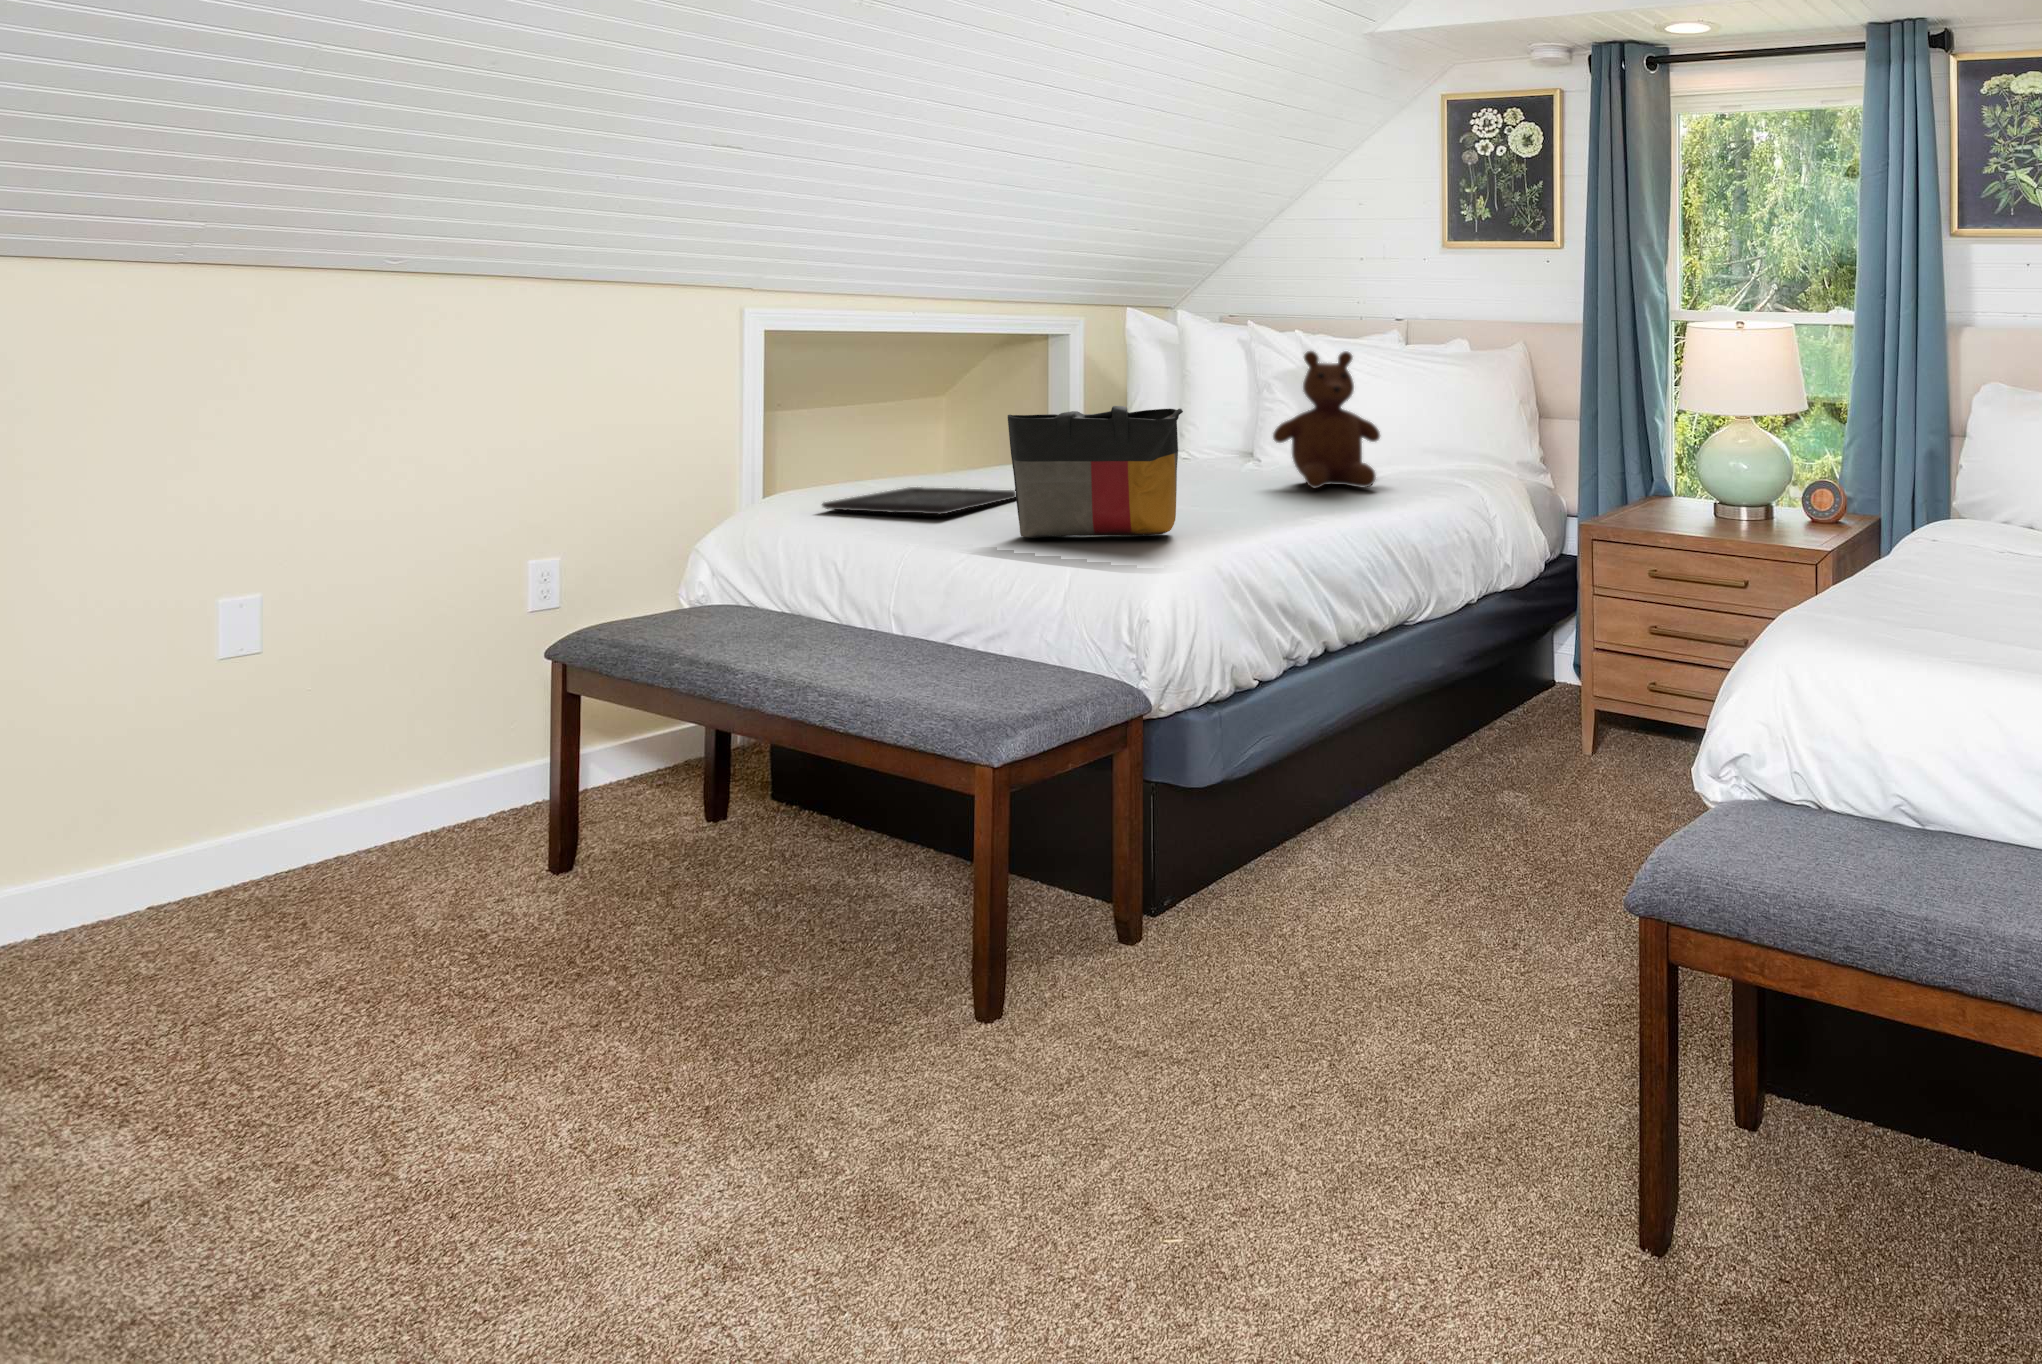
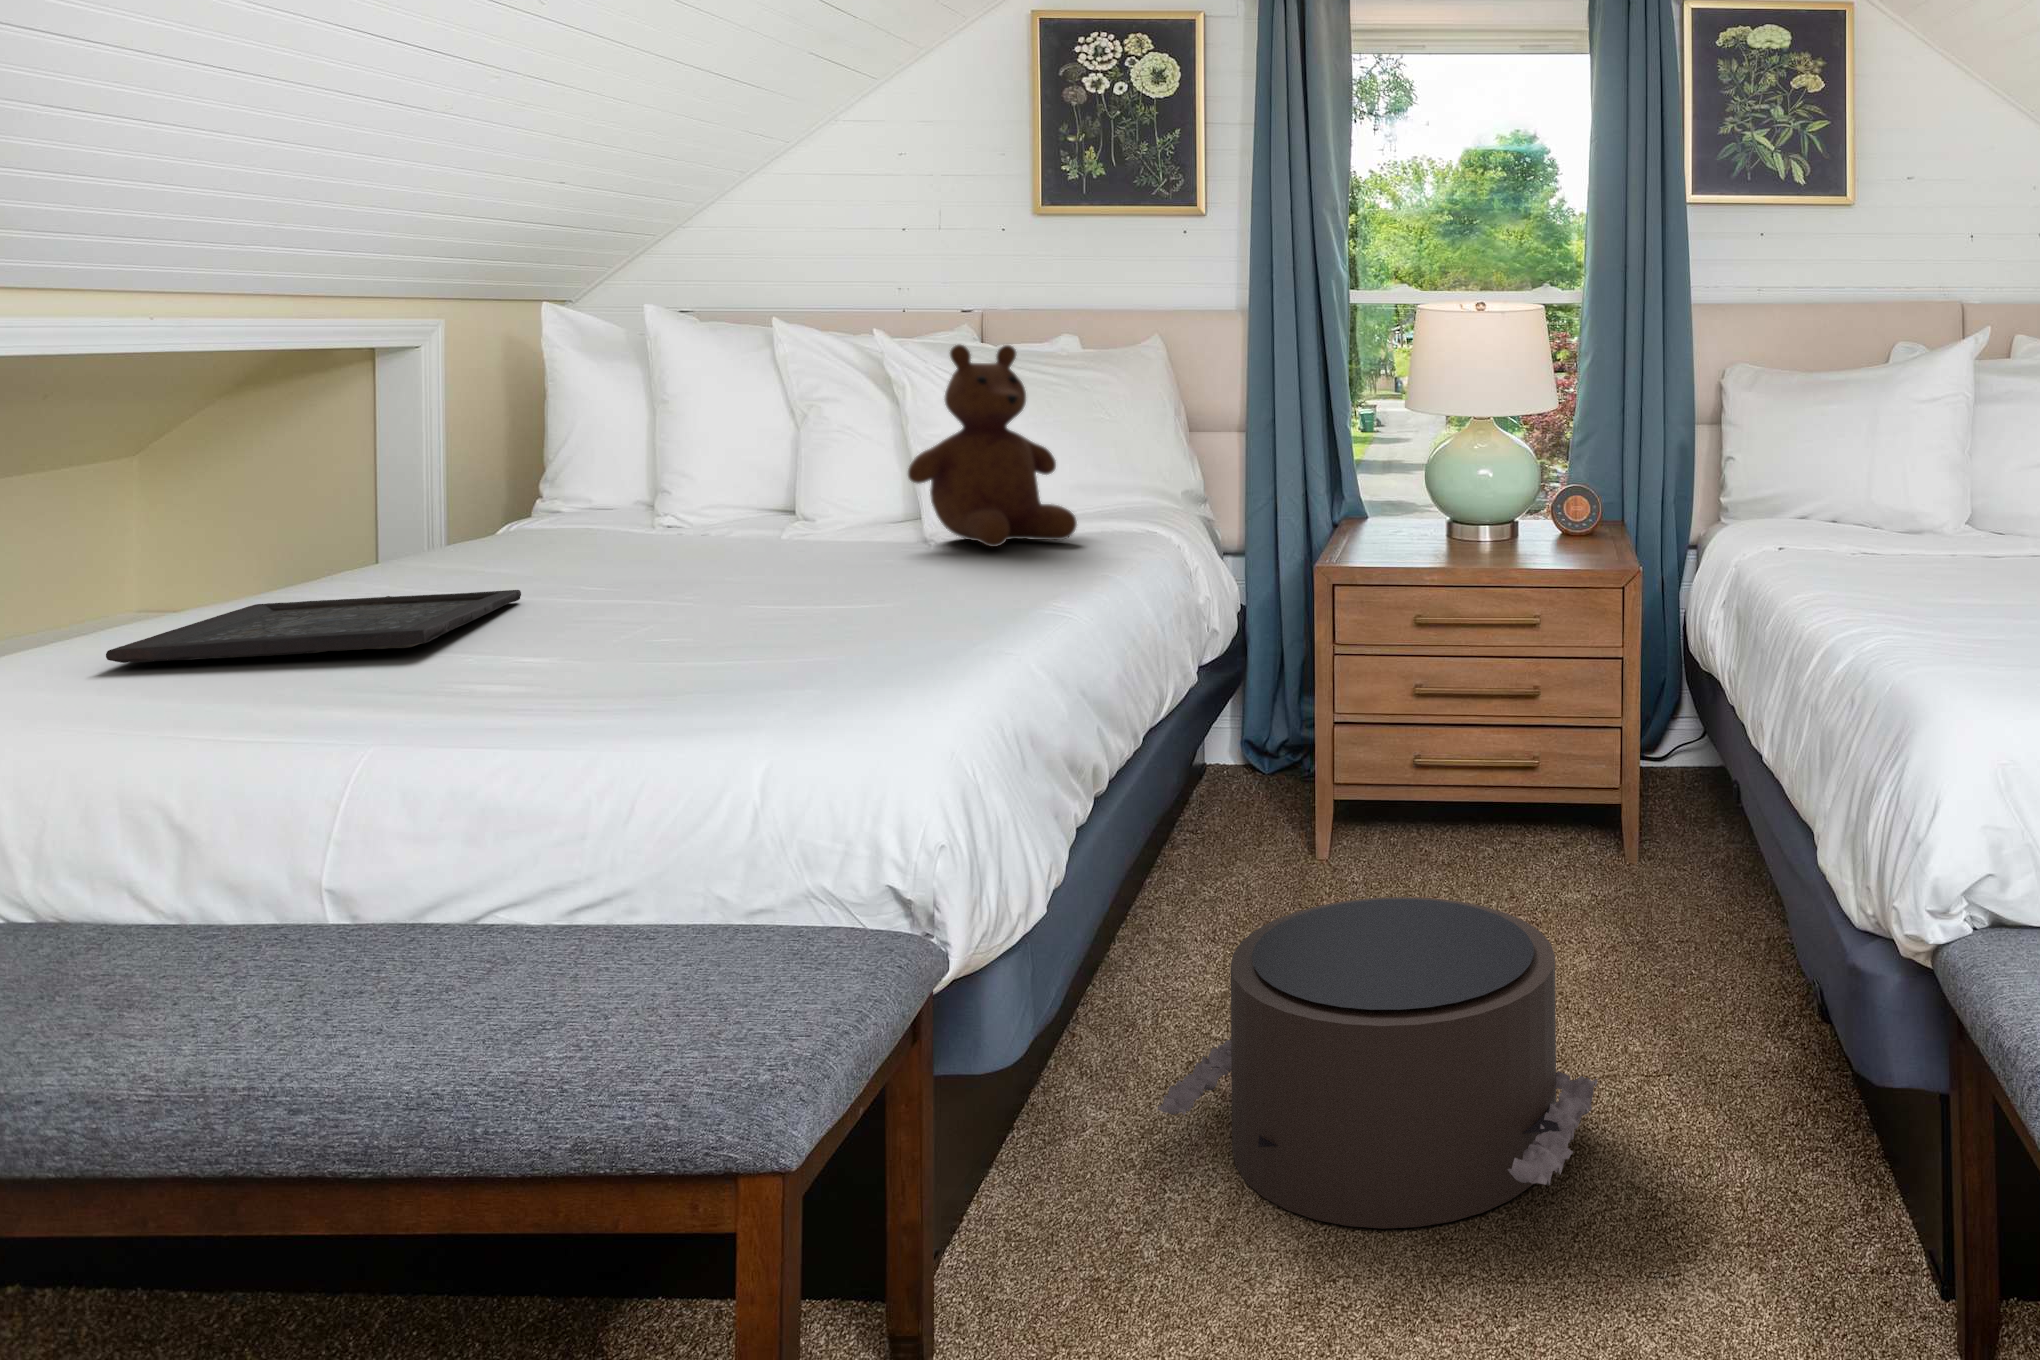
tote bag: present [1008,406,1183,538] -> none [610,424,936,670]
pouf: none [1281,743,1546,937] -> present [1157,897,1597,1229]

